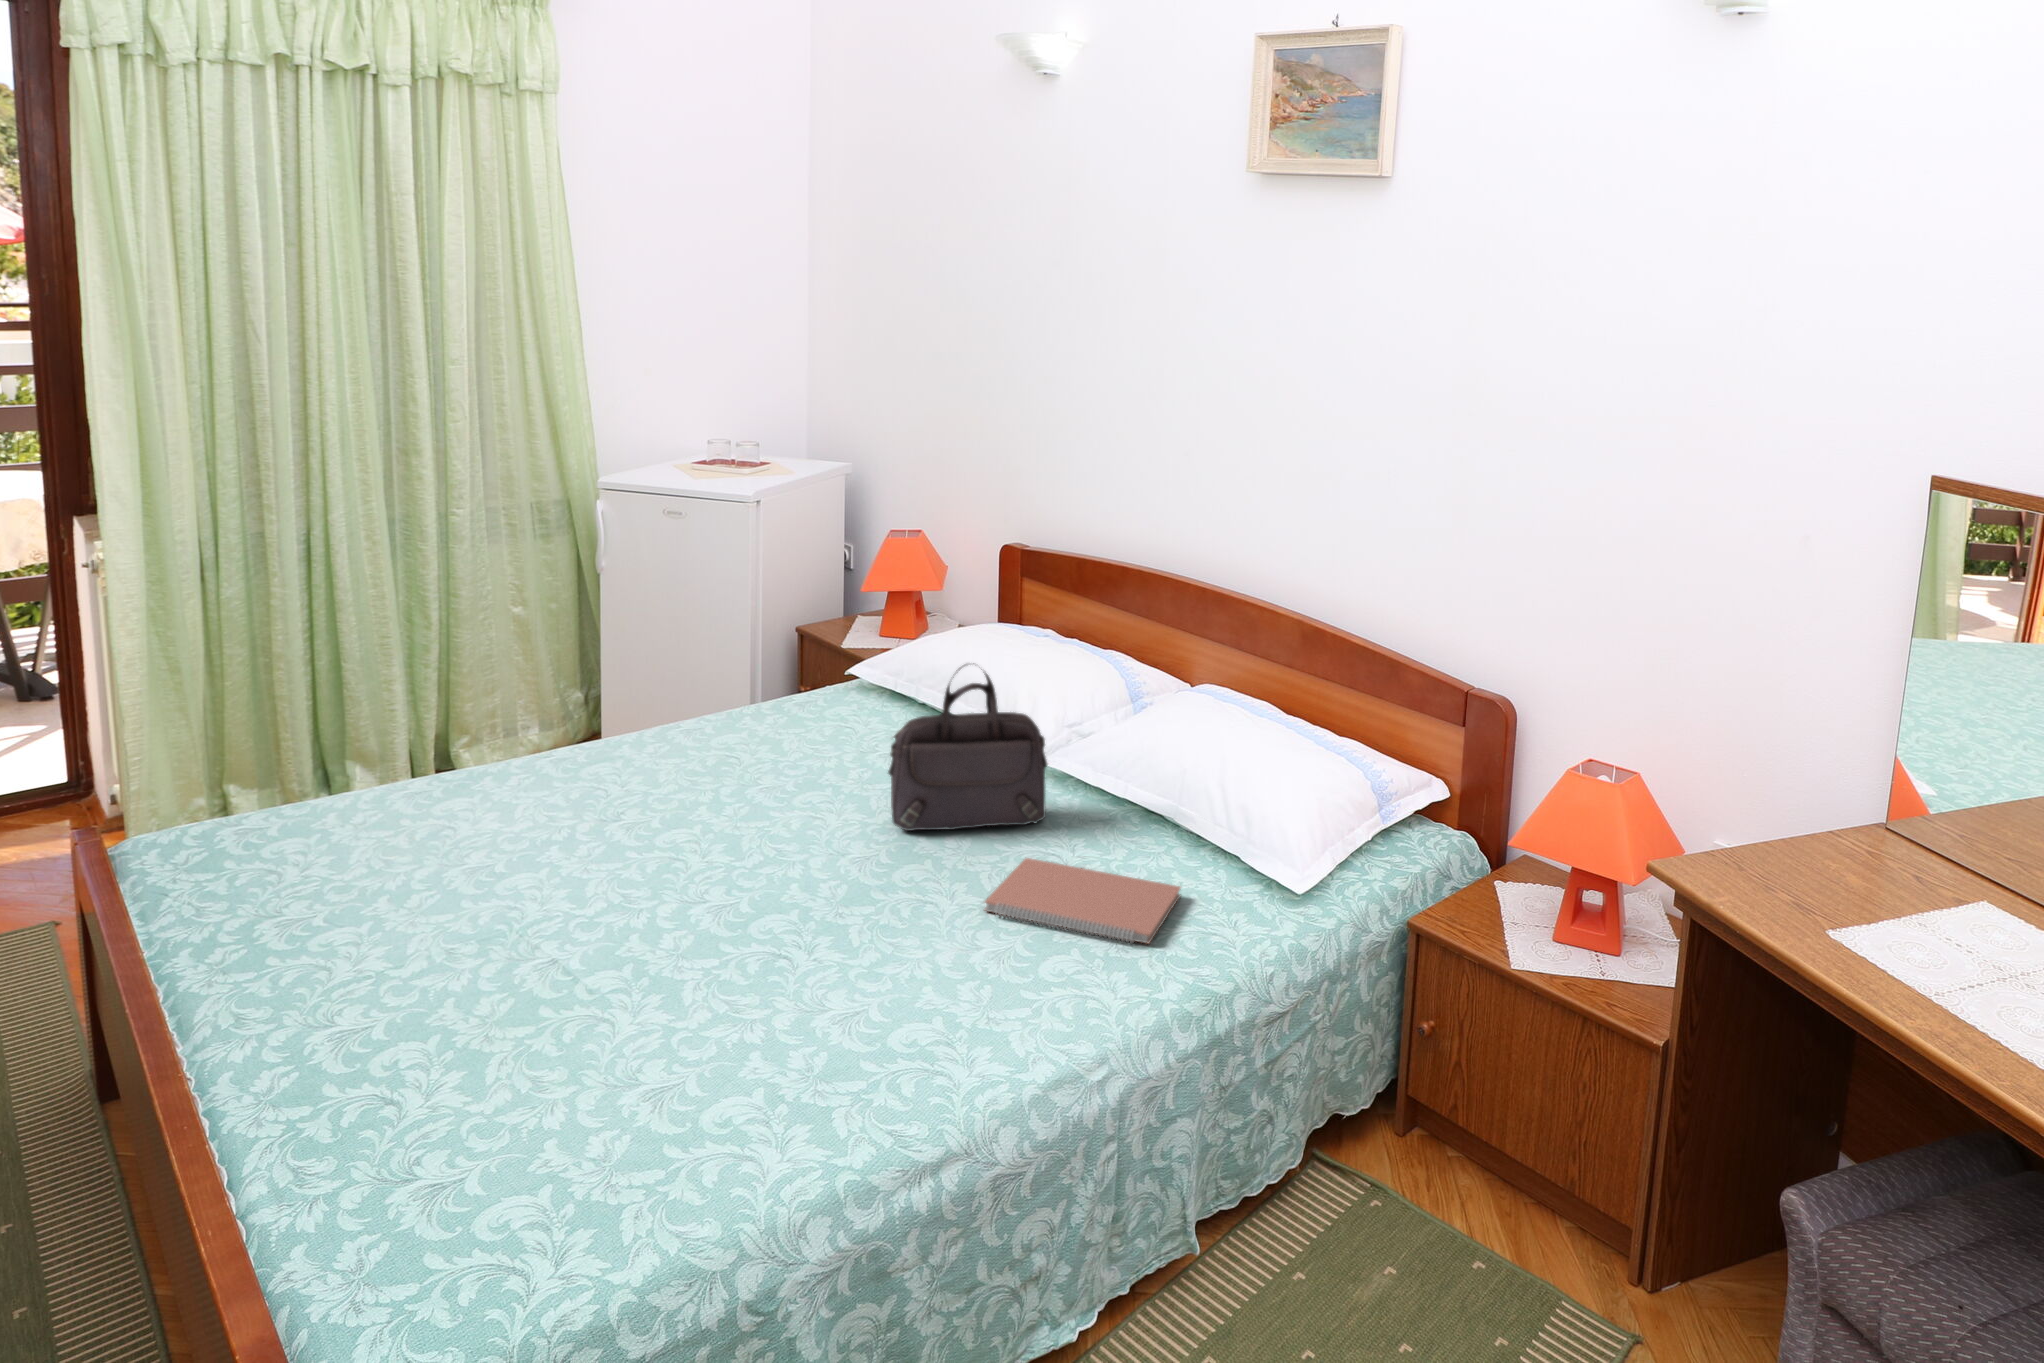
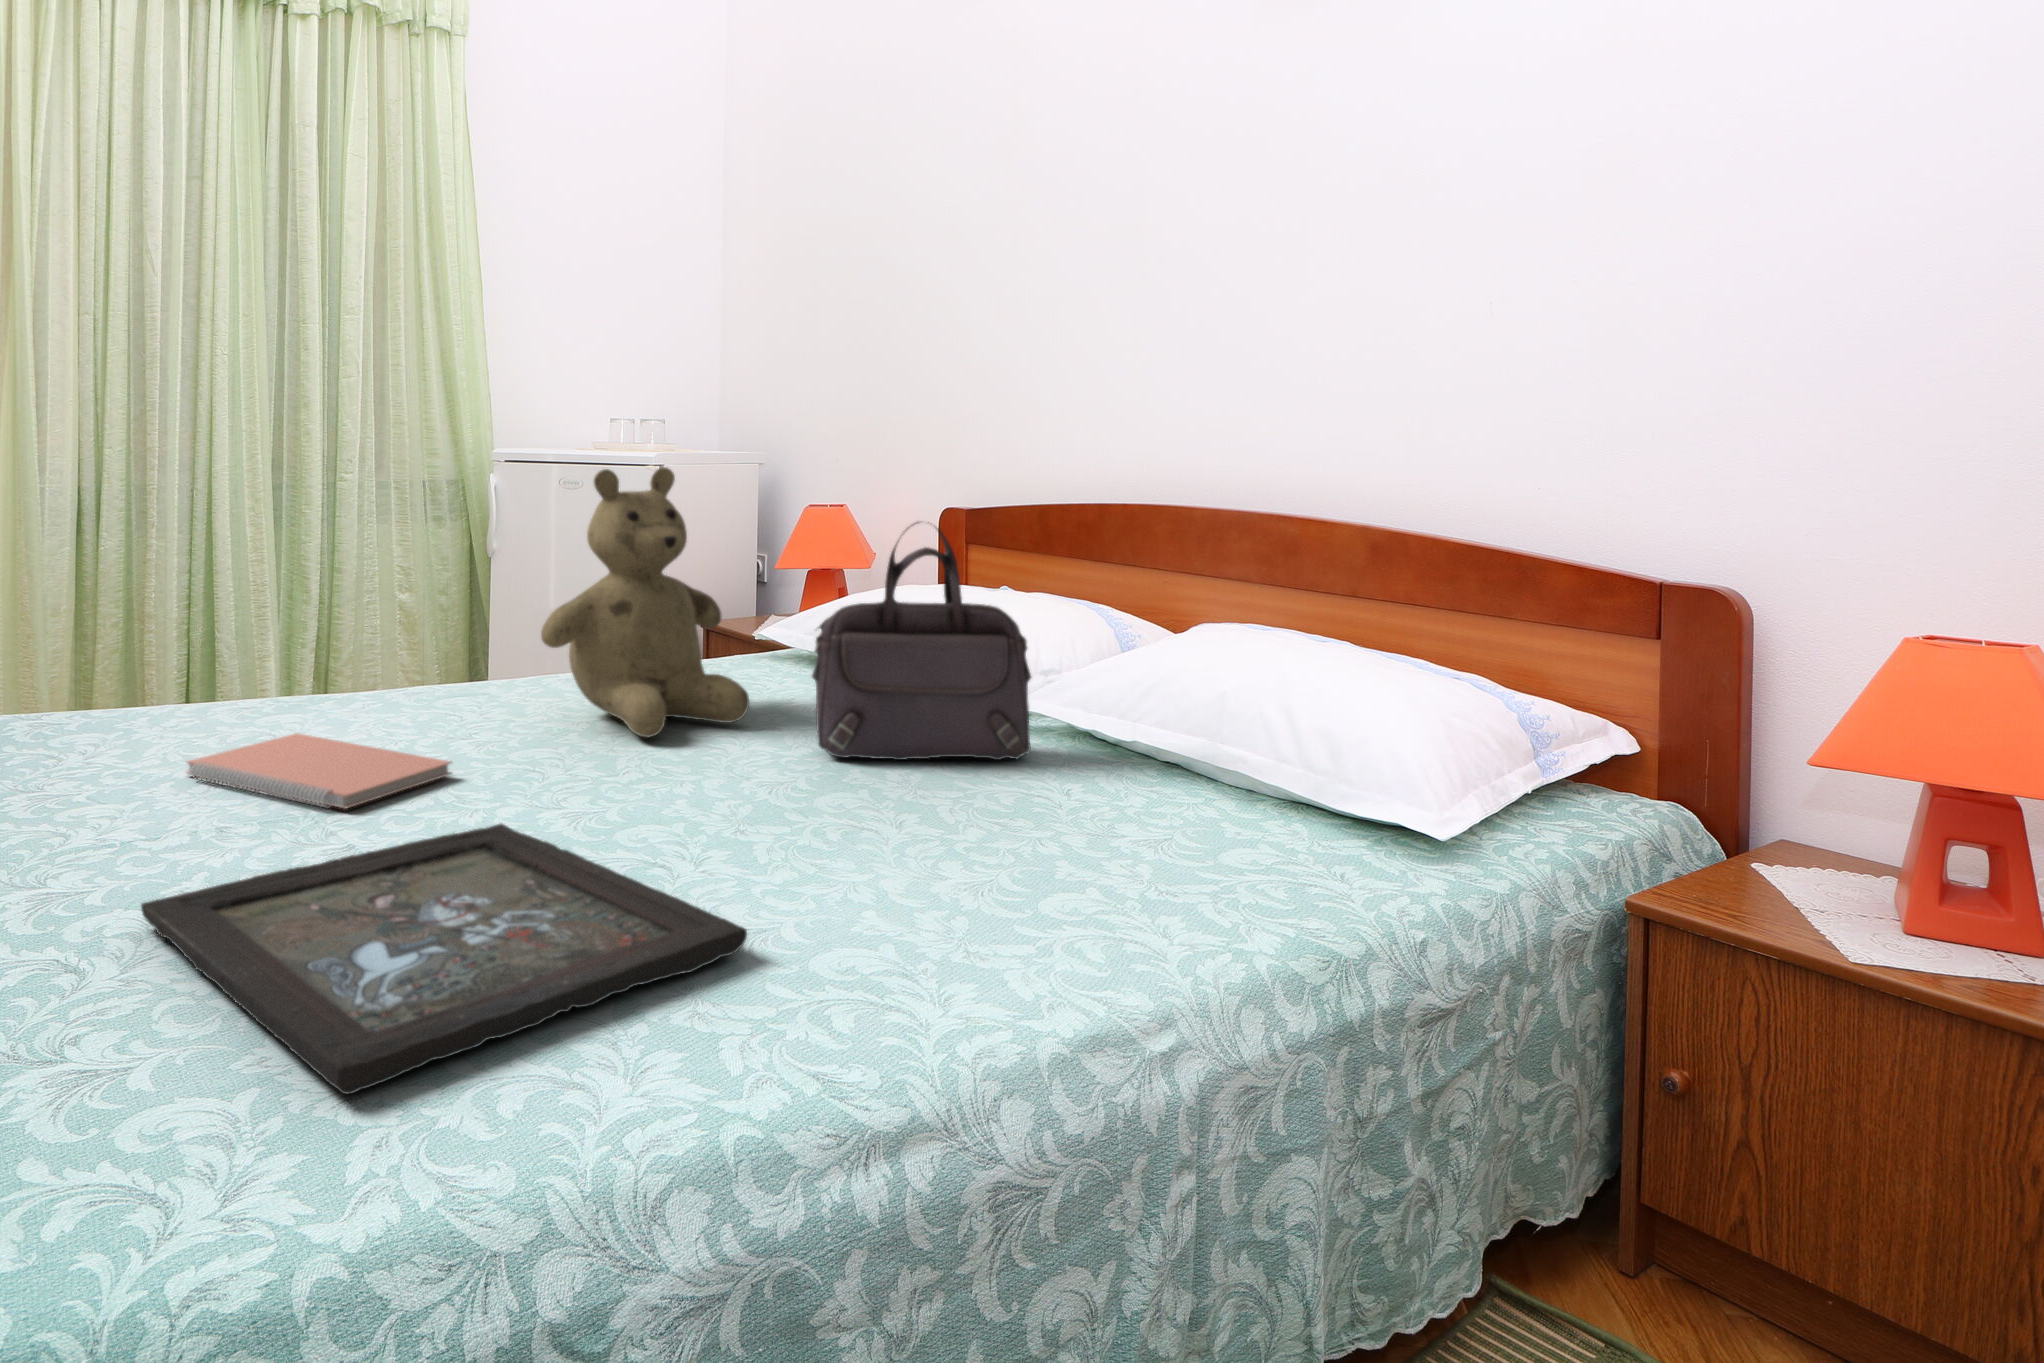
teddy bear: none [674,597,840,817] -> present [541,467,749,737]
notebook: present [984,858,1181,944] -> present [187,733,452,809]
tray: none [421,931,848,1184] -> present [141,824,747,1094]

